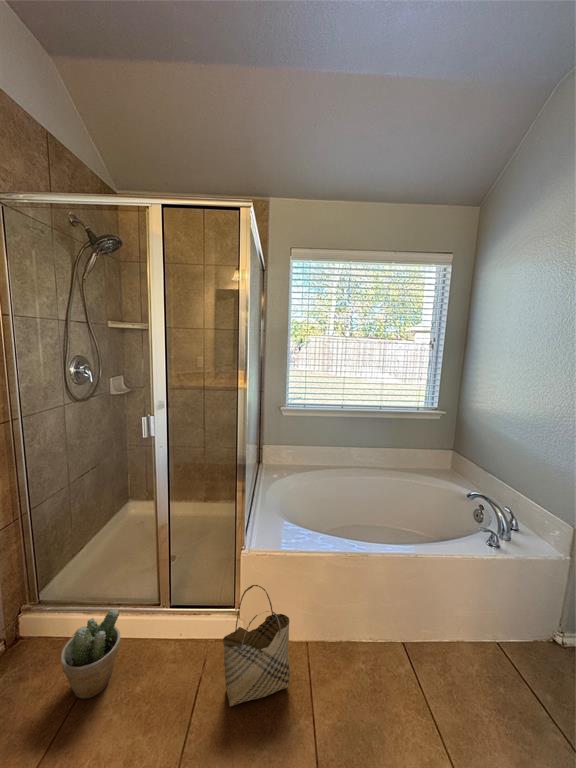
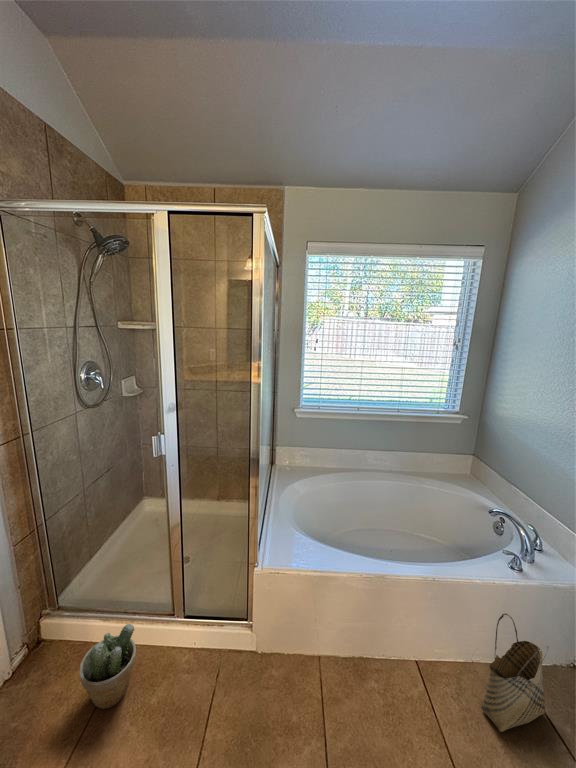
woven basket: present [223,585,290,706] -> present [481,614,549,732]

